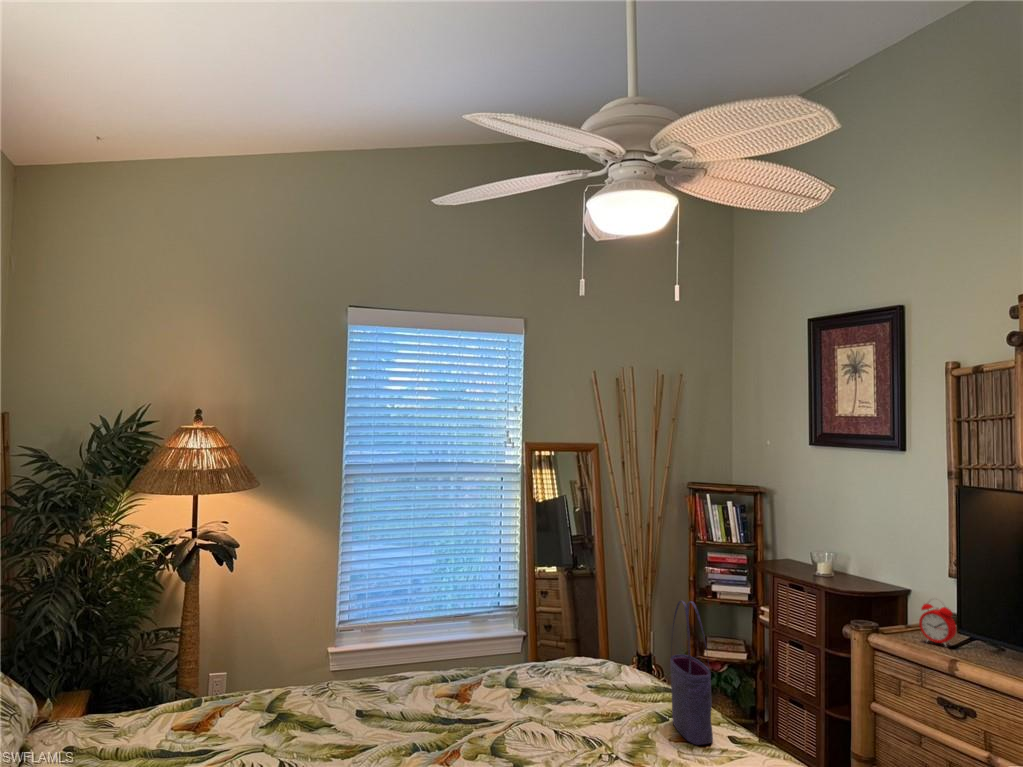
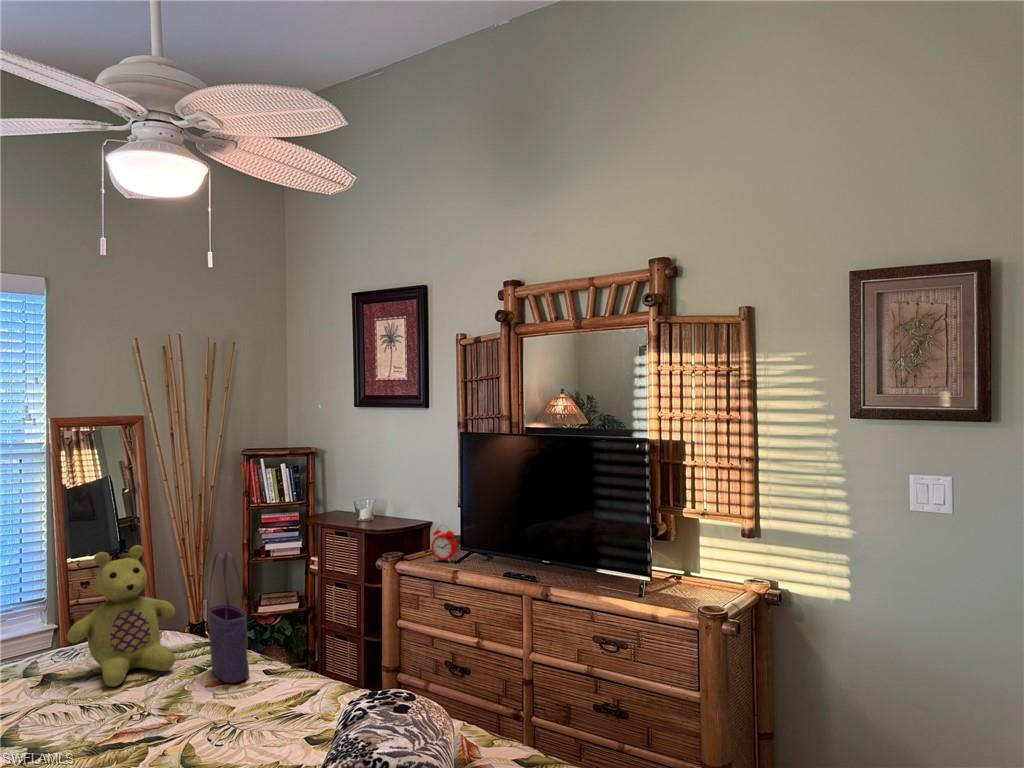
stuffed bear: none [543,578,637,717] -> present [67,545,175,687]

